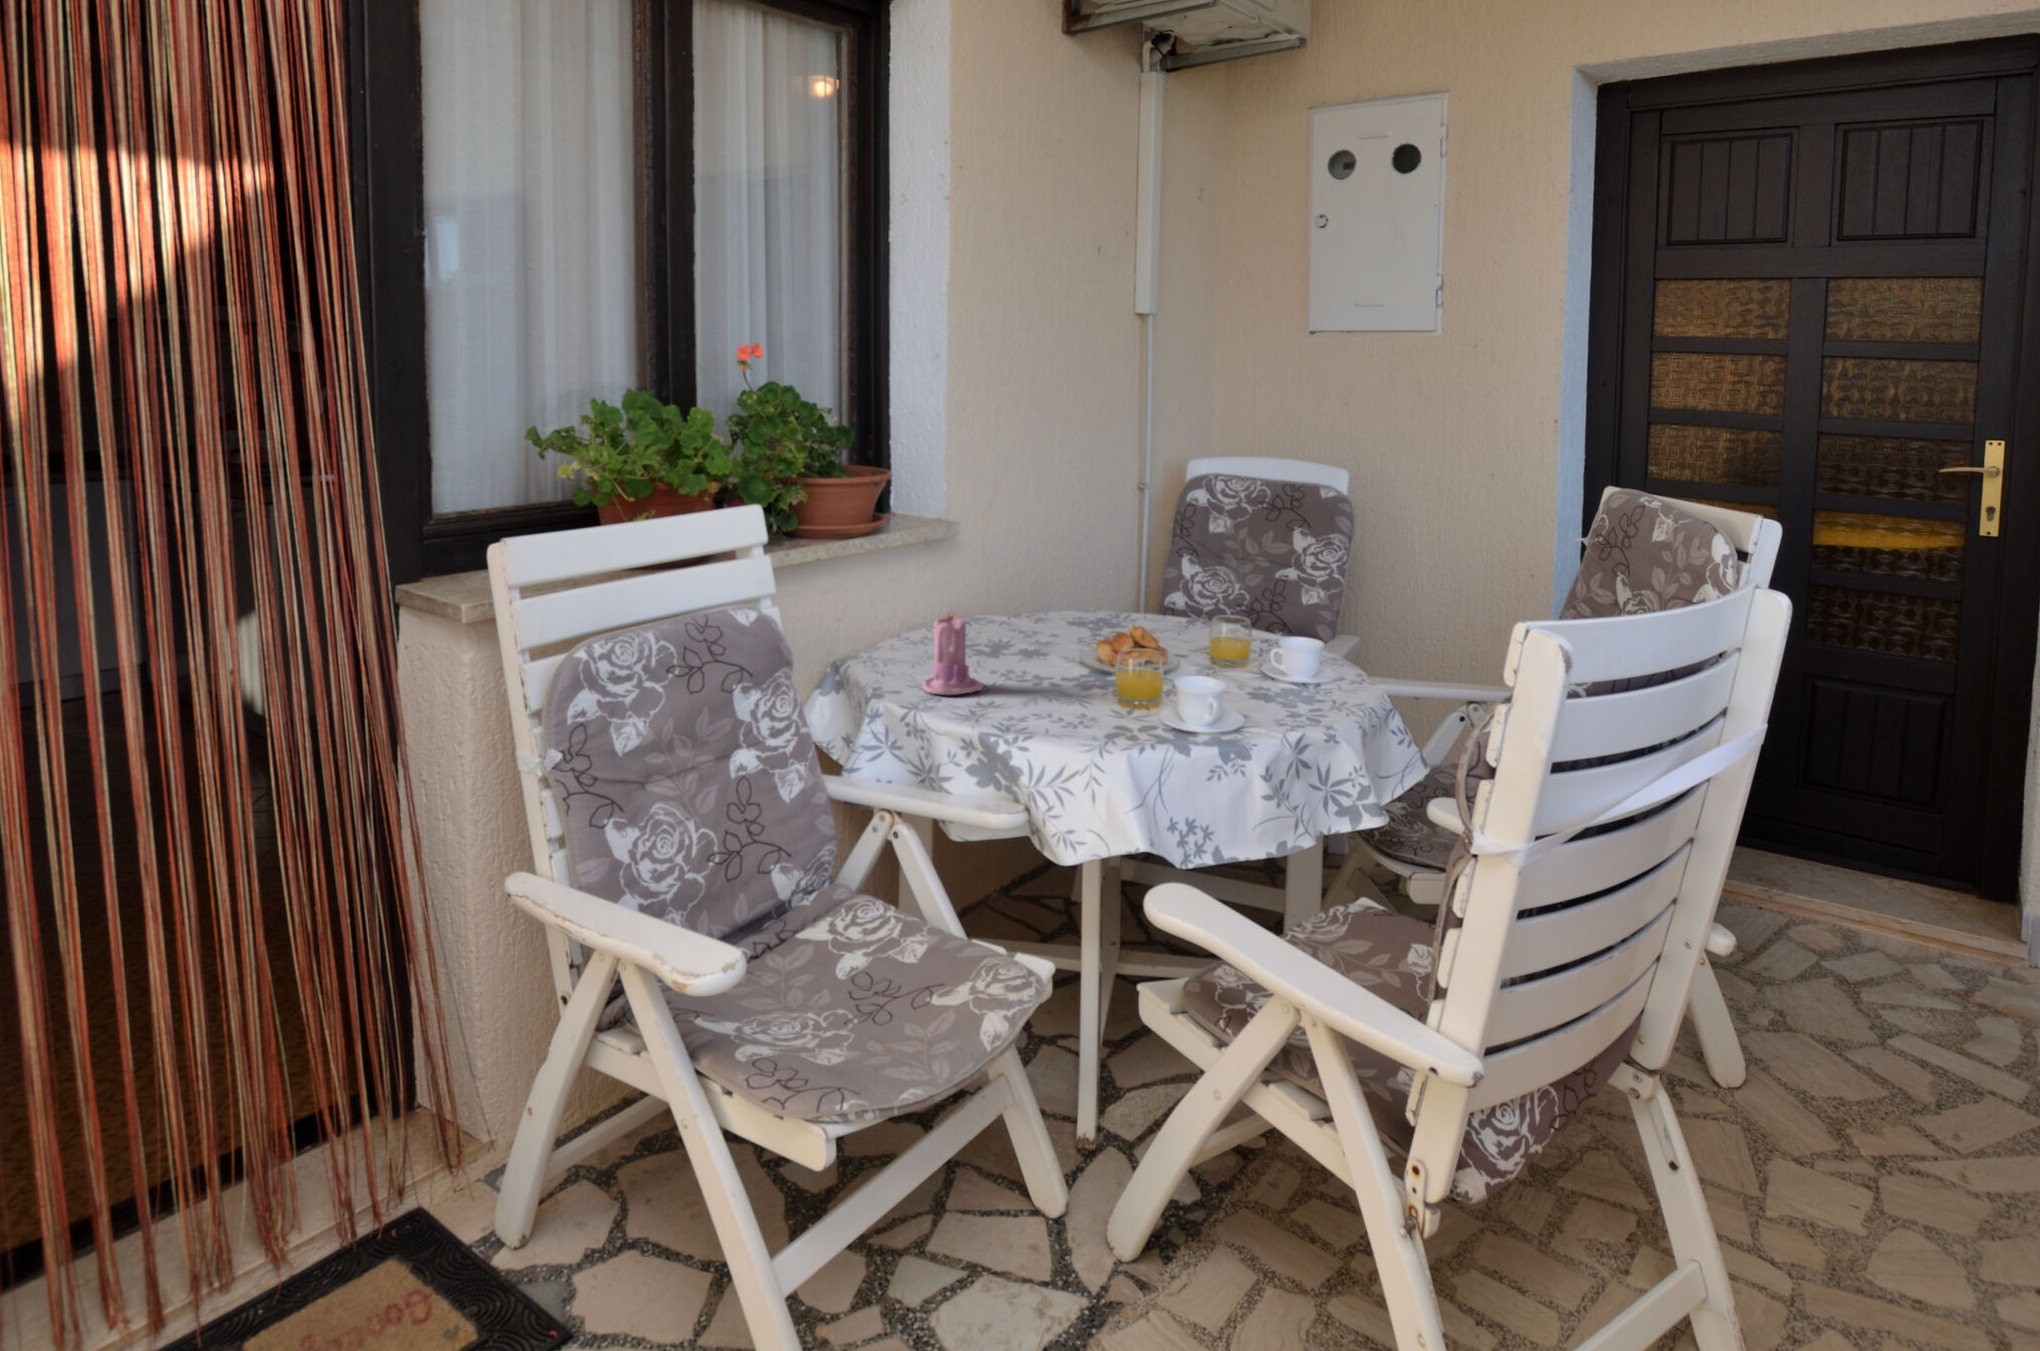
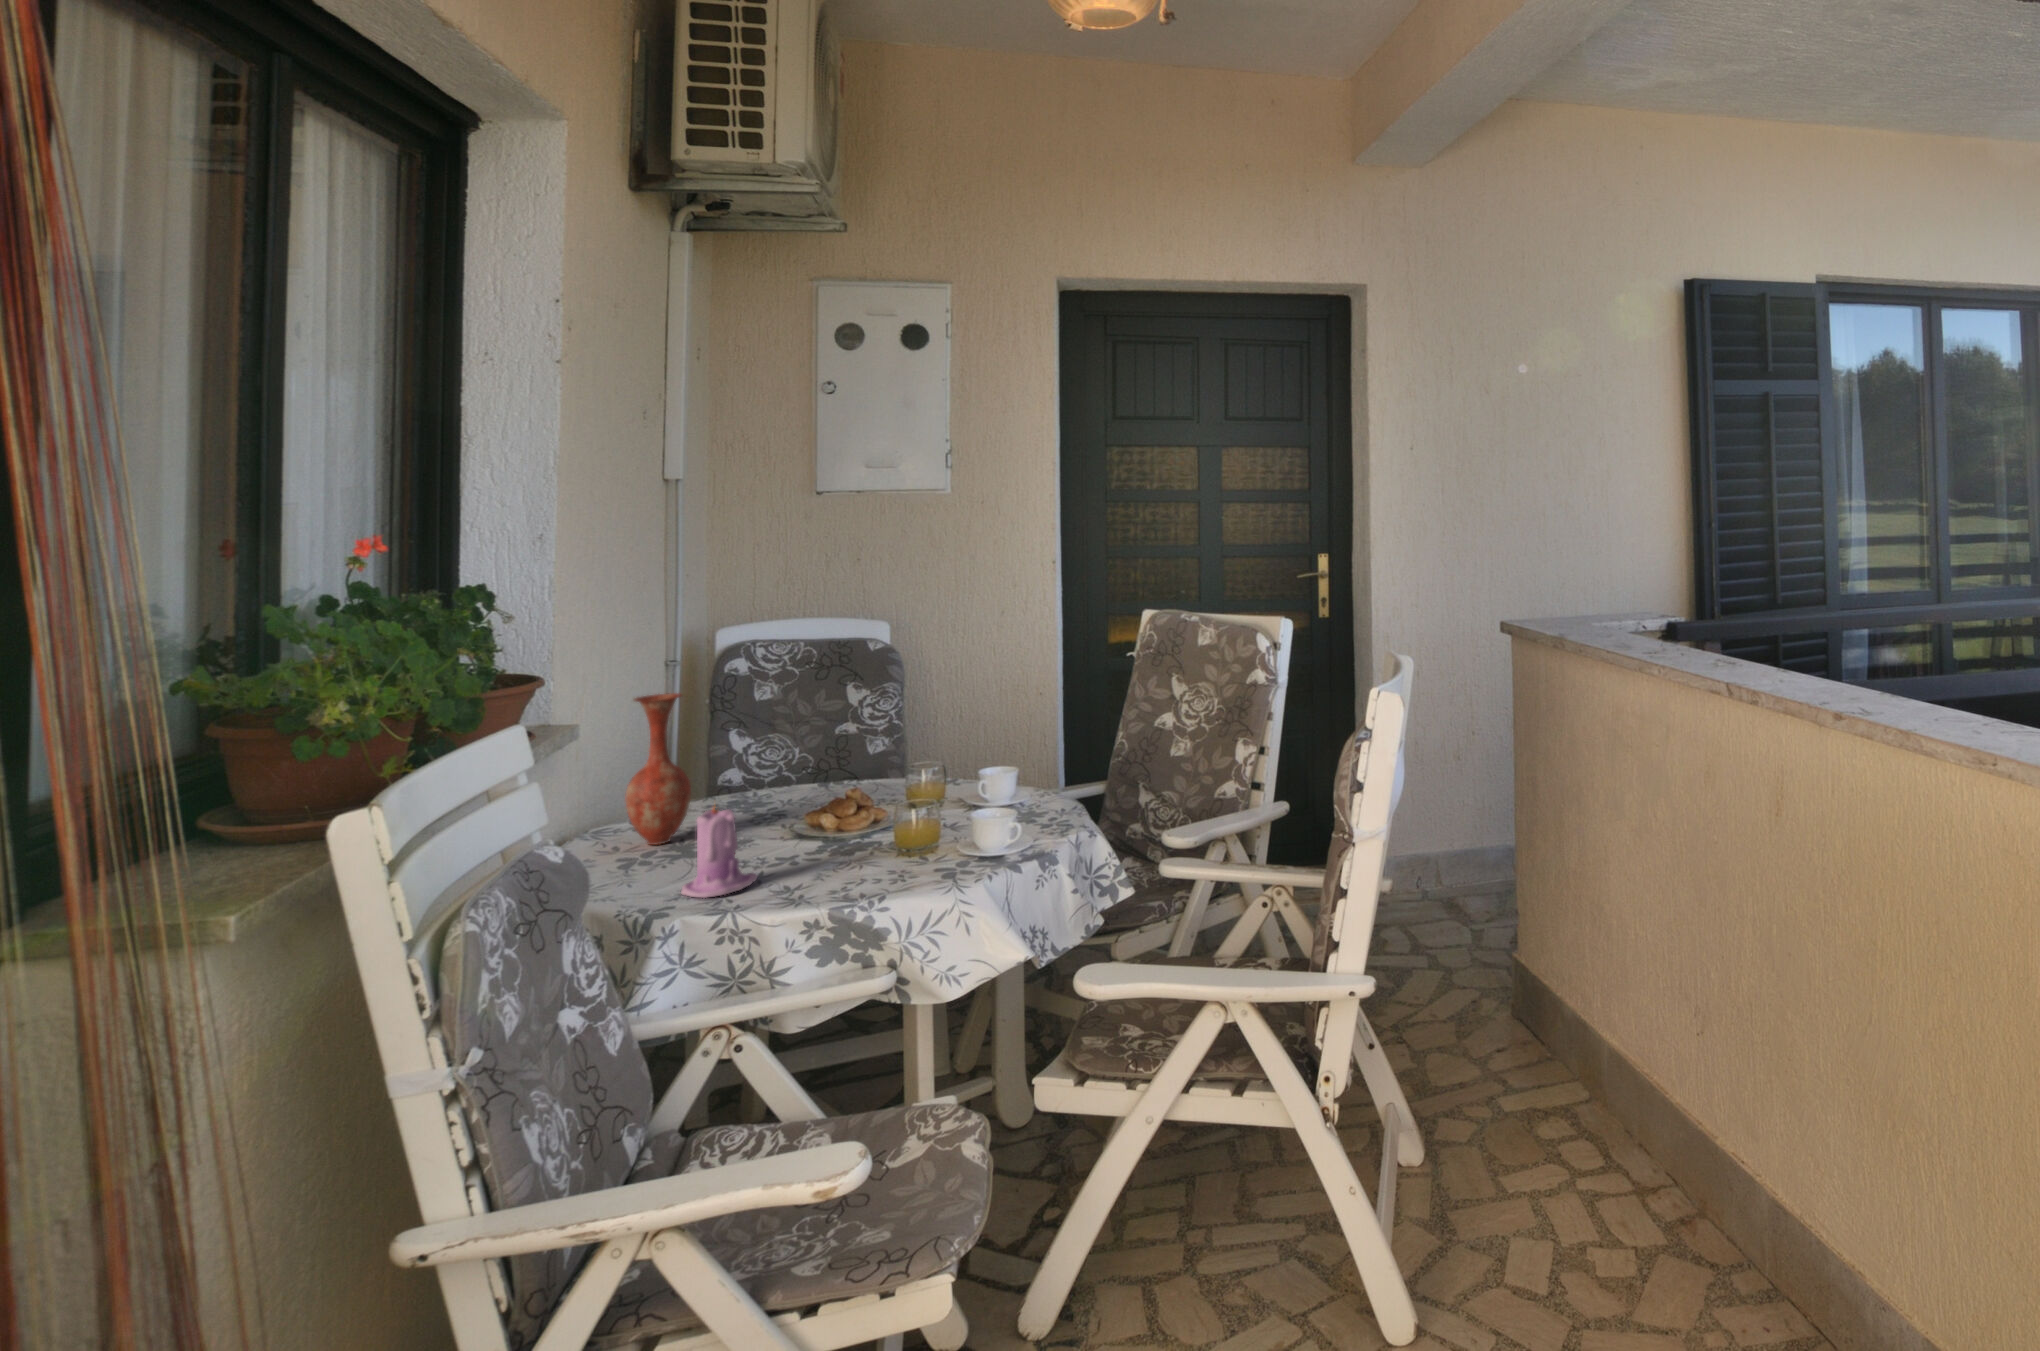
vase: none [971,506,1023,640] -> present [626,693,691,845]

